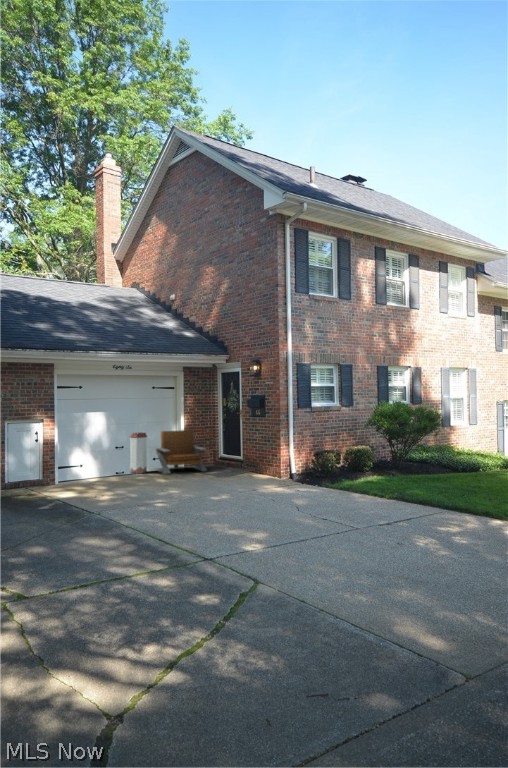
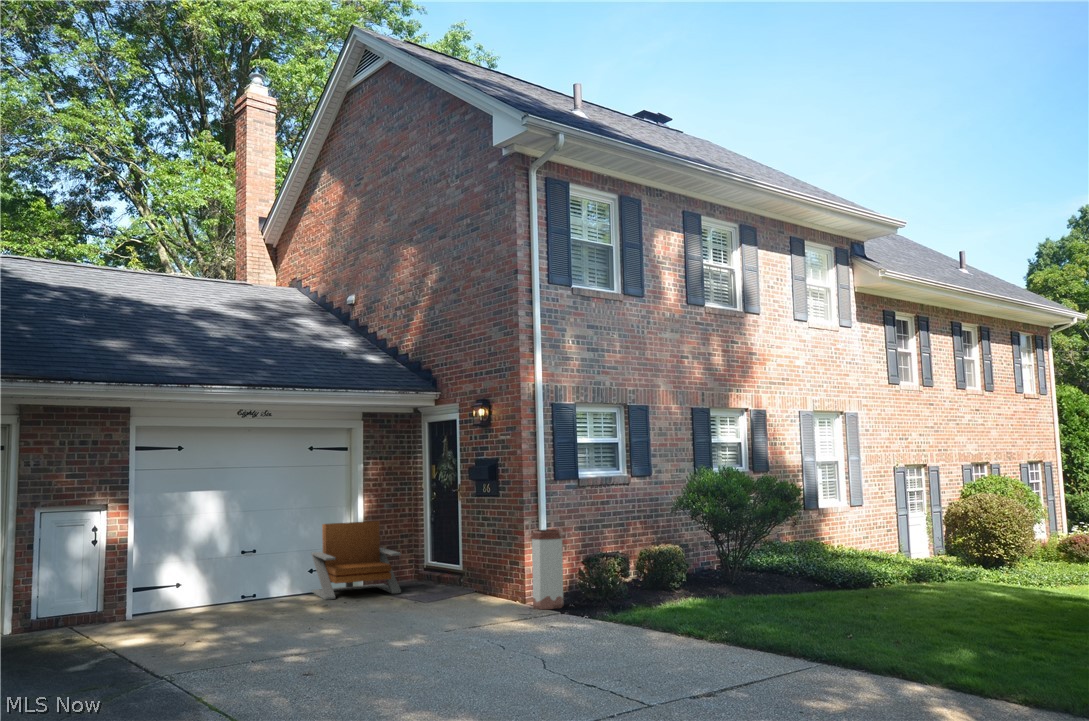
trash can: present [130,433,147,474] -> present [531,529,563,609]

